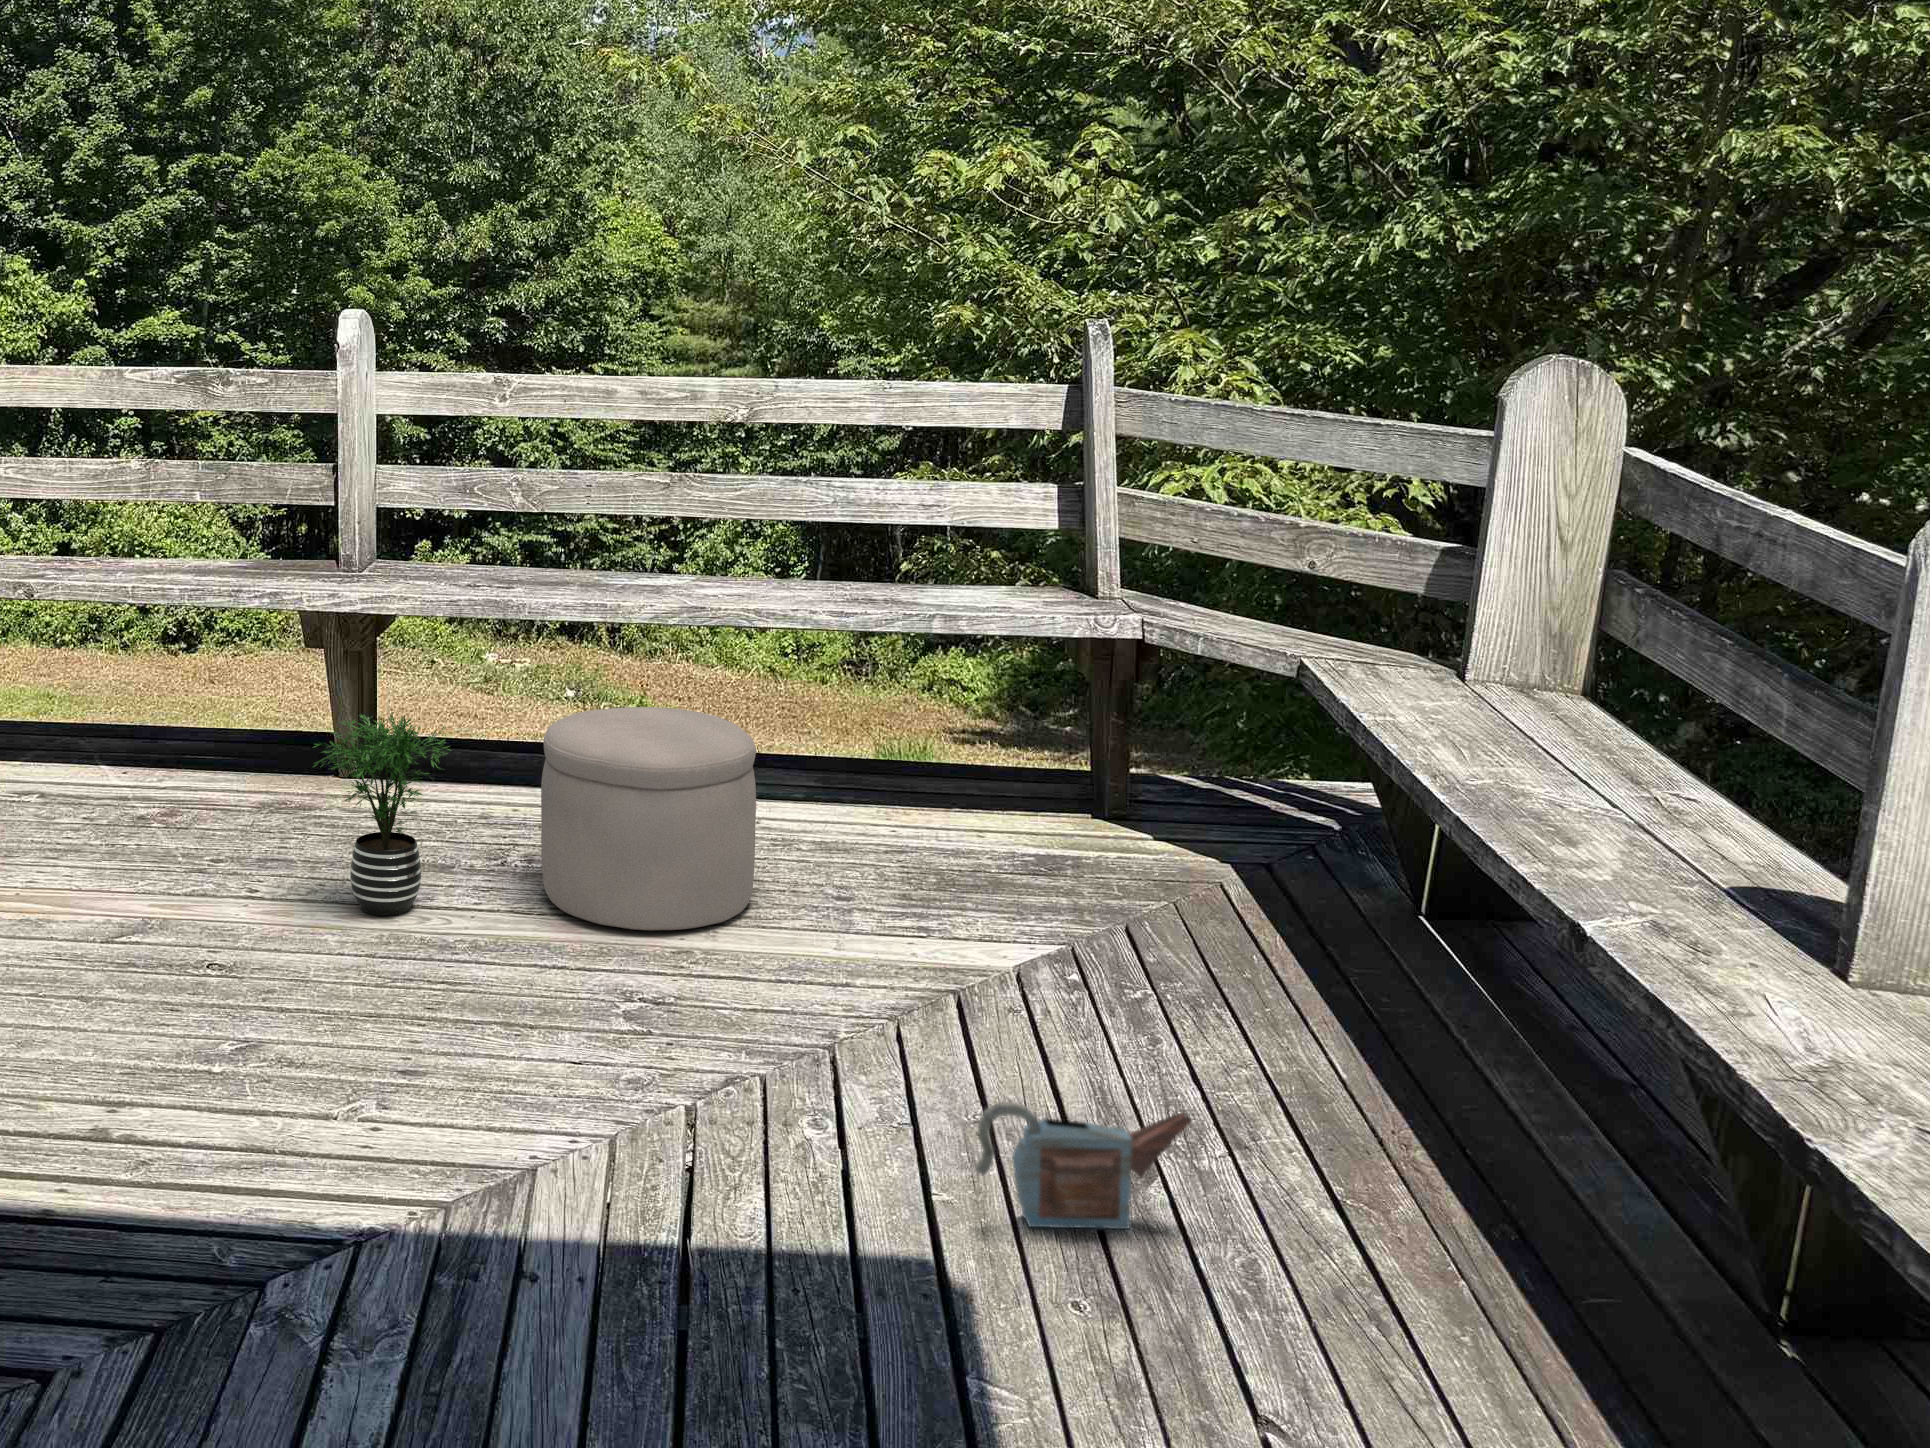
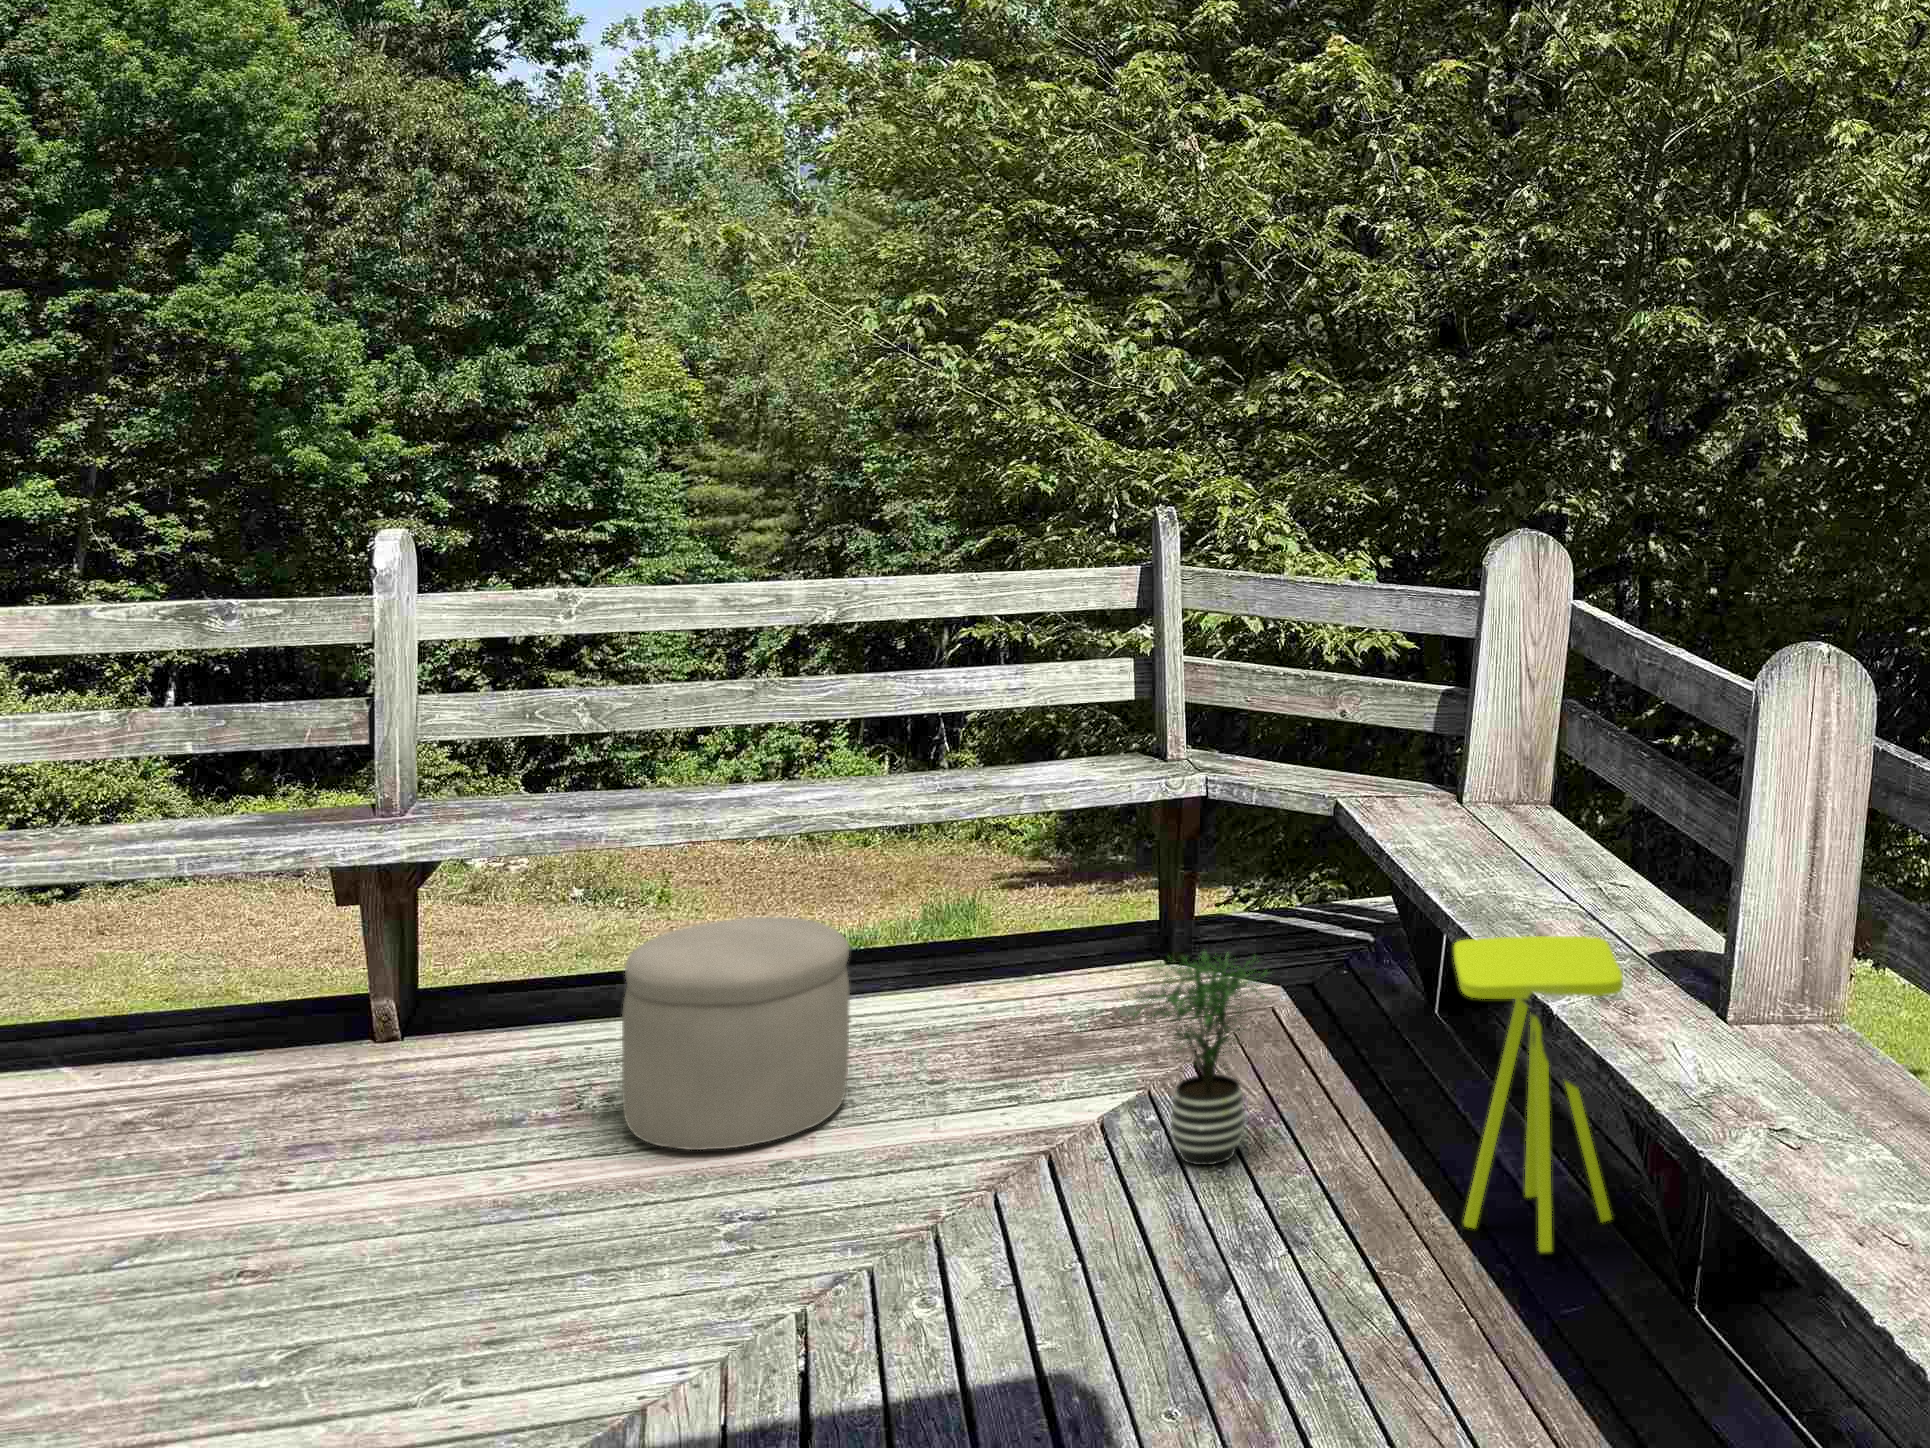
potted plant: present [313,712,451,915] -> present [1134,952,1267,1165]
side table: none [1449,831,1691,1228] -> present [1454,936,1623,1252]
watering can: present [975,1102,1193,1229] -> none [1078,1221,1263,1355]

